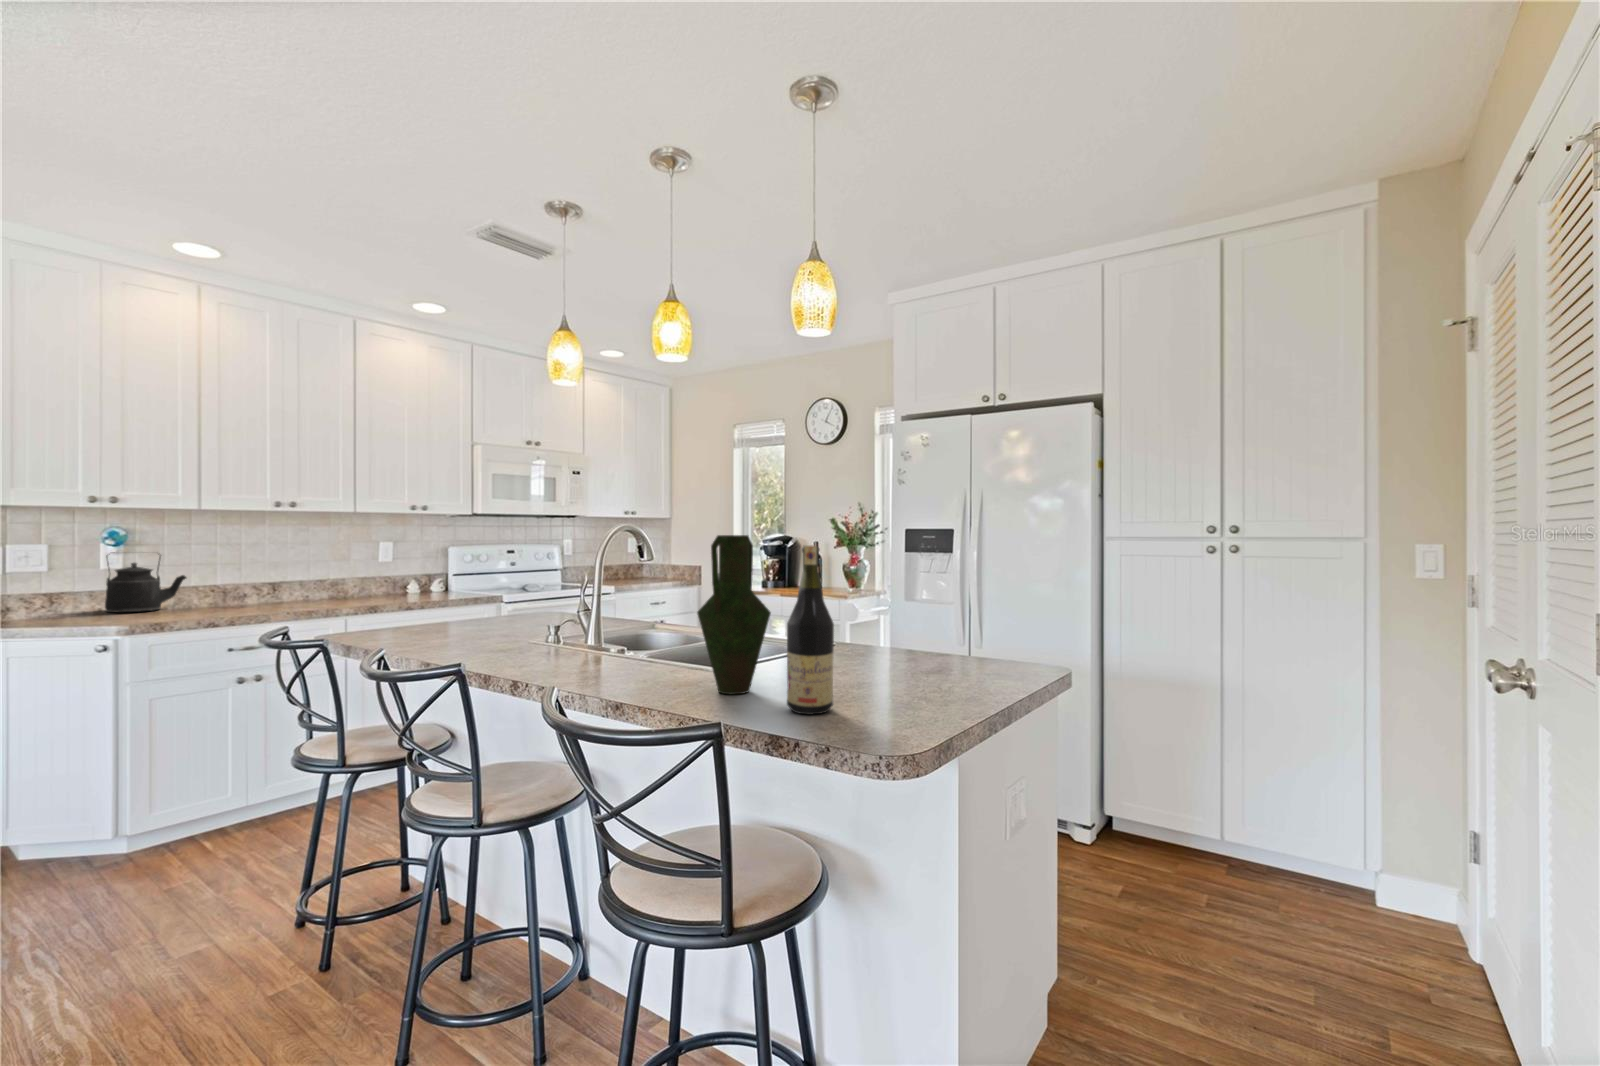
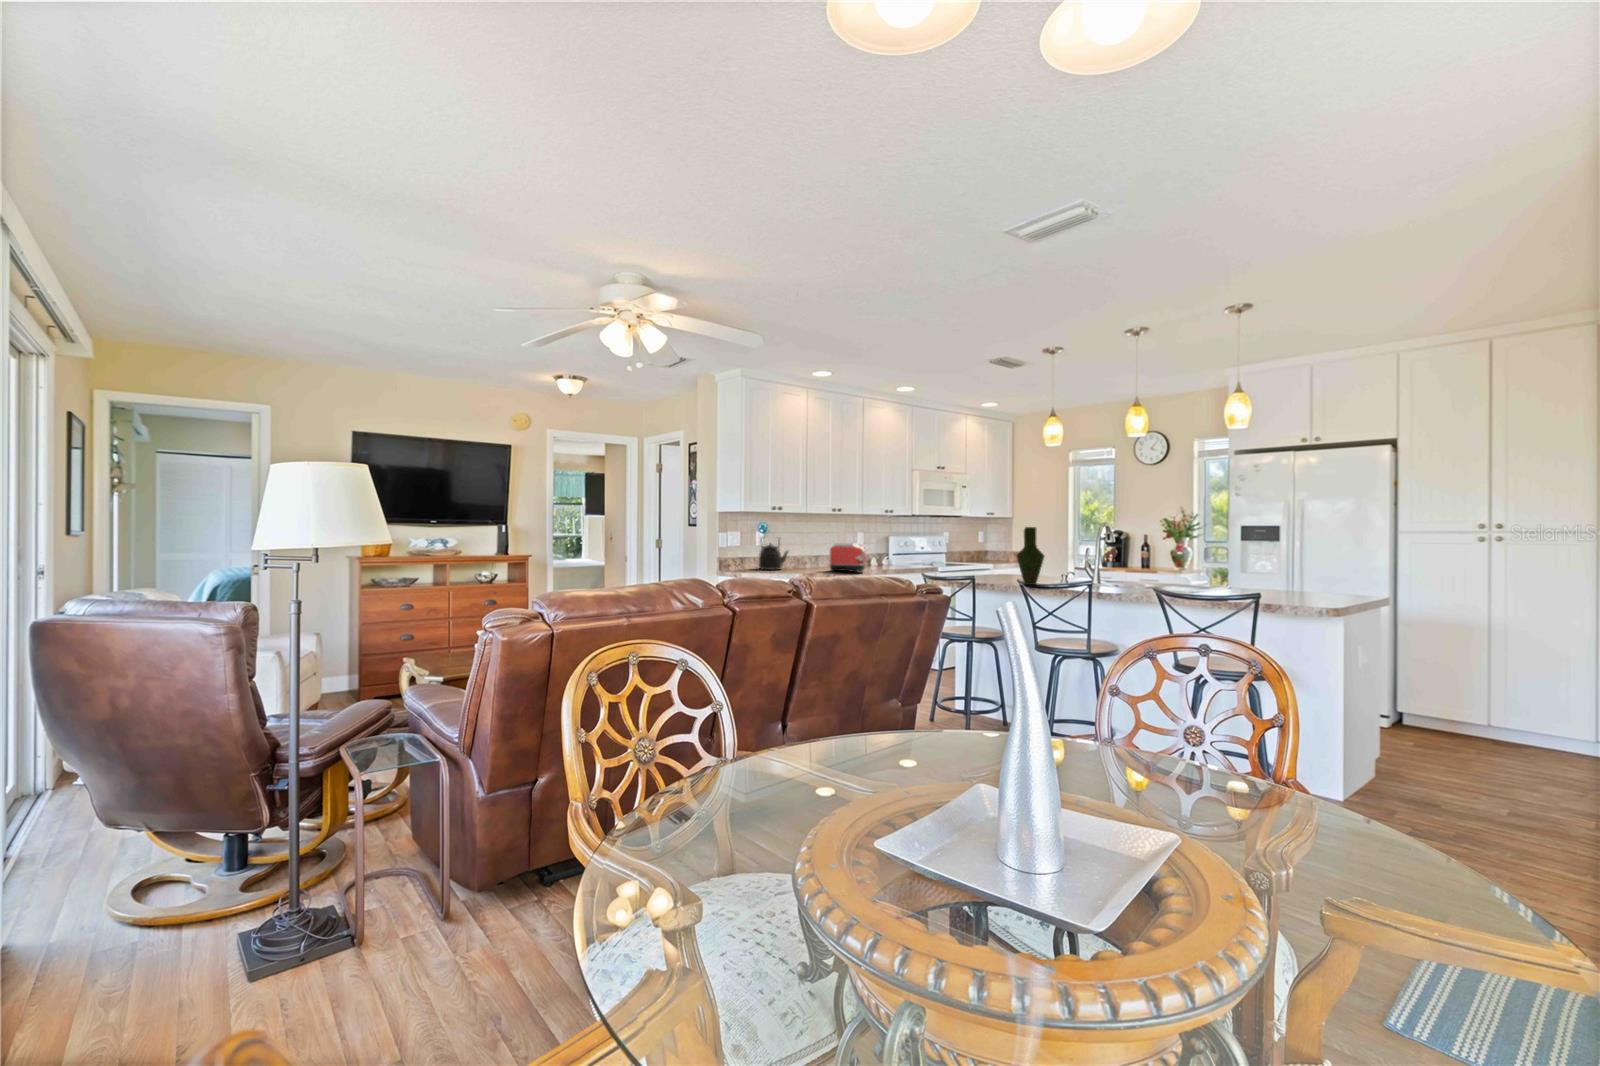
vase: present [697,535,771,694] -> present [1016,527,1044,585]
wine bottle: present [787,546,834,714] -> none [1259,533,1283,603]
toaster: none [259,562,332,613] -> present [829,543,866,572]

